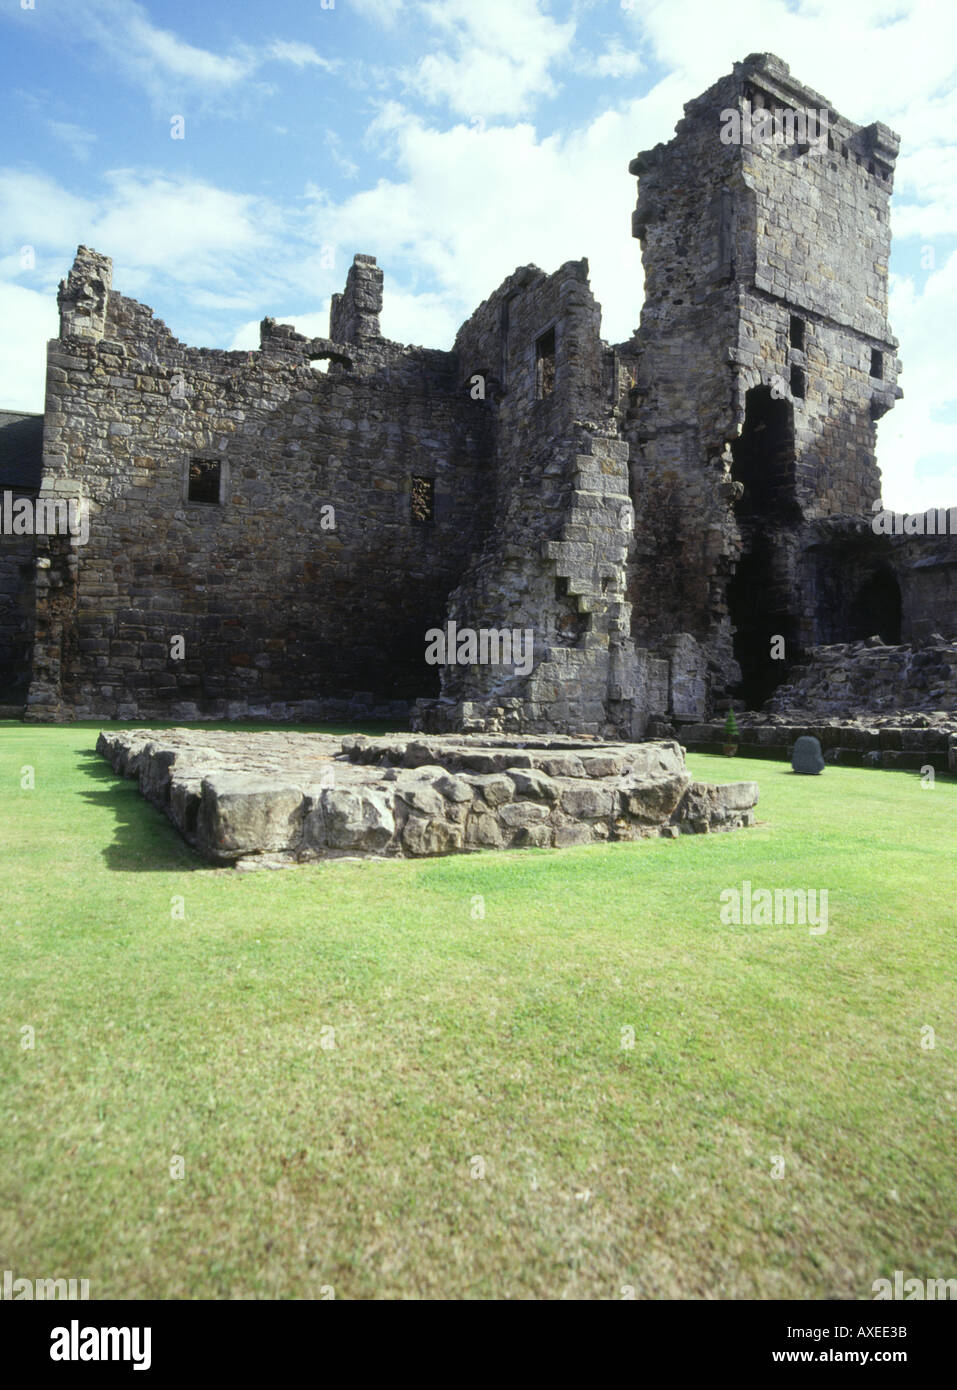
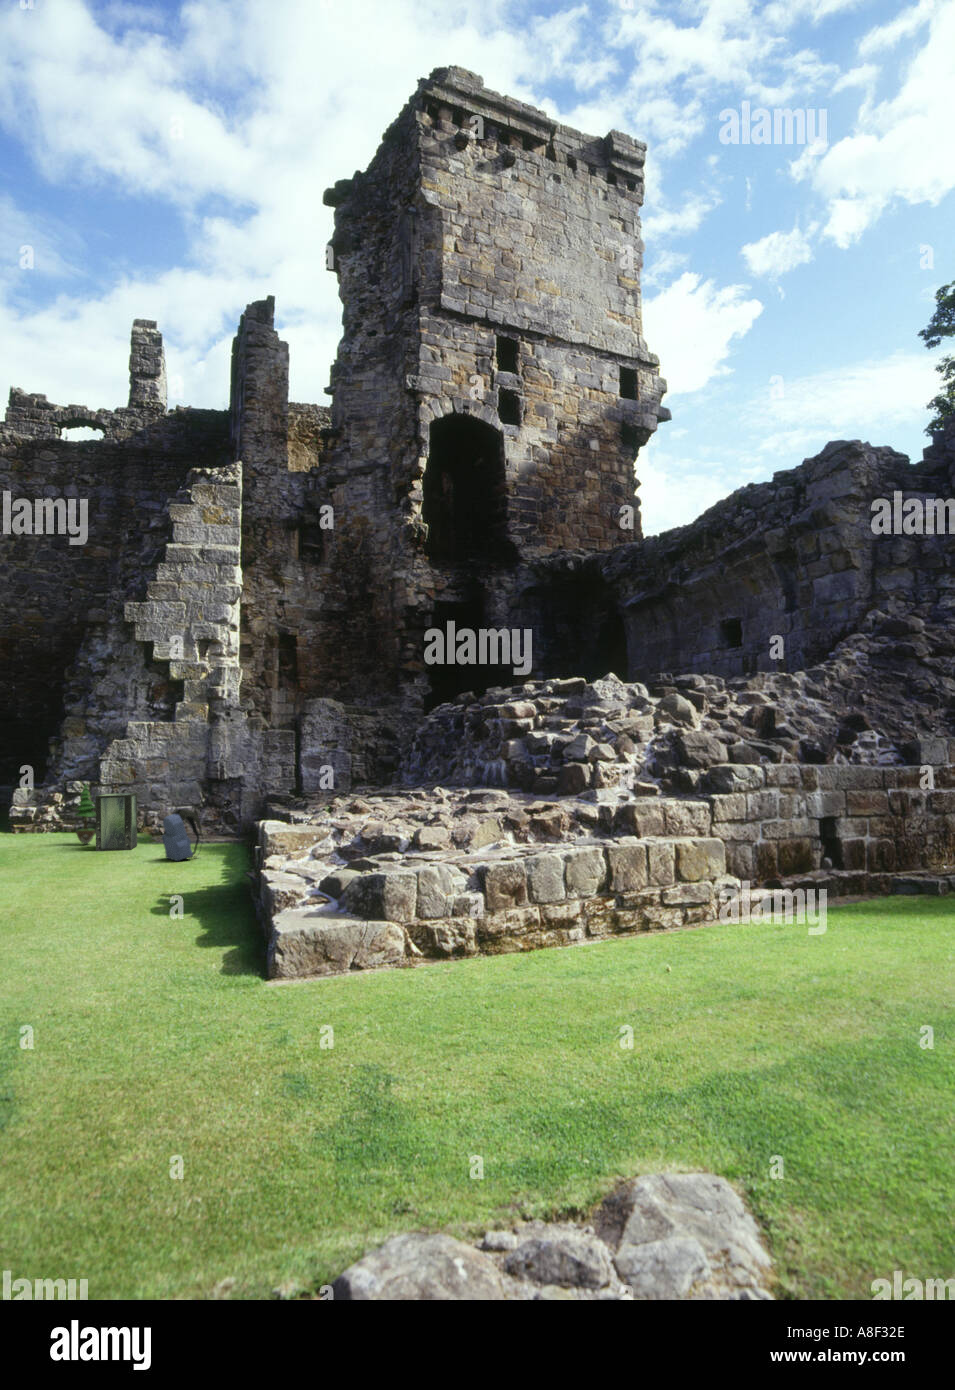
storage box: none [757,717,797,763] -> present [96,793,137,851]
backpack: present [791,732,825,774] -> present [162,809,203,861]

